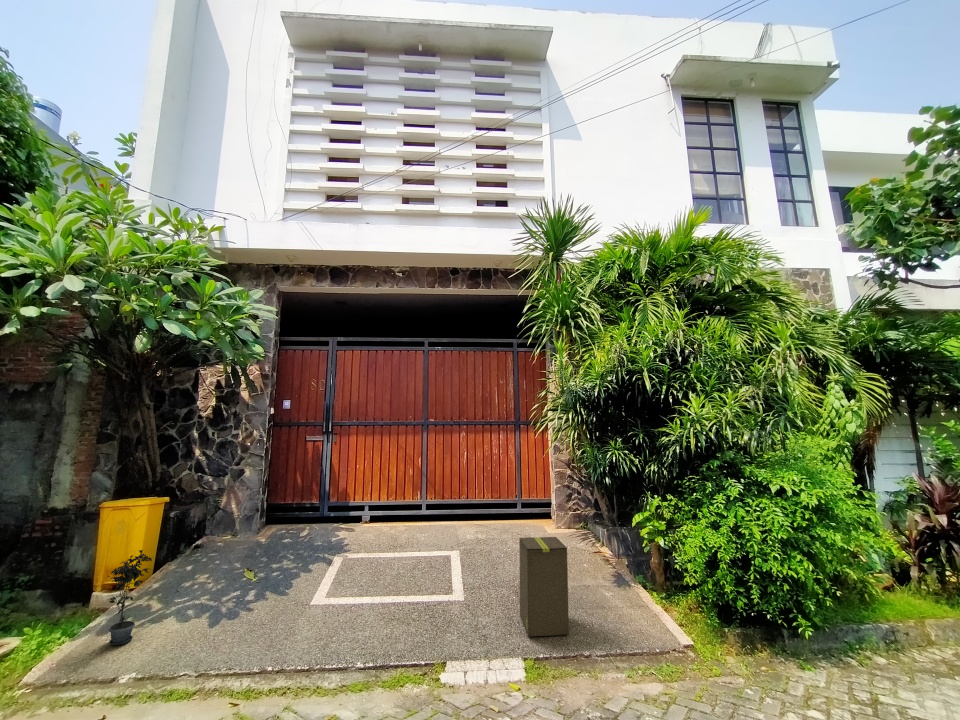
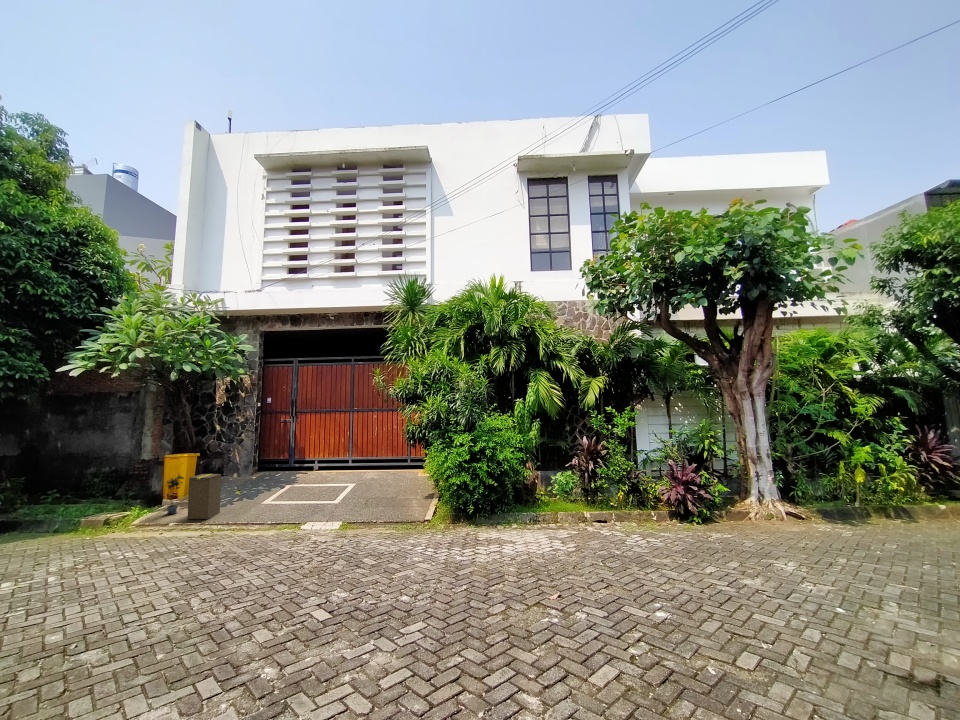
cardboard box: present [519,537,569,637] -> present [187,474,221,519]

